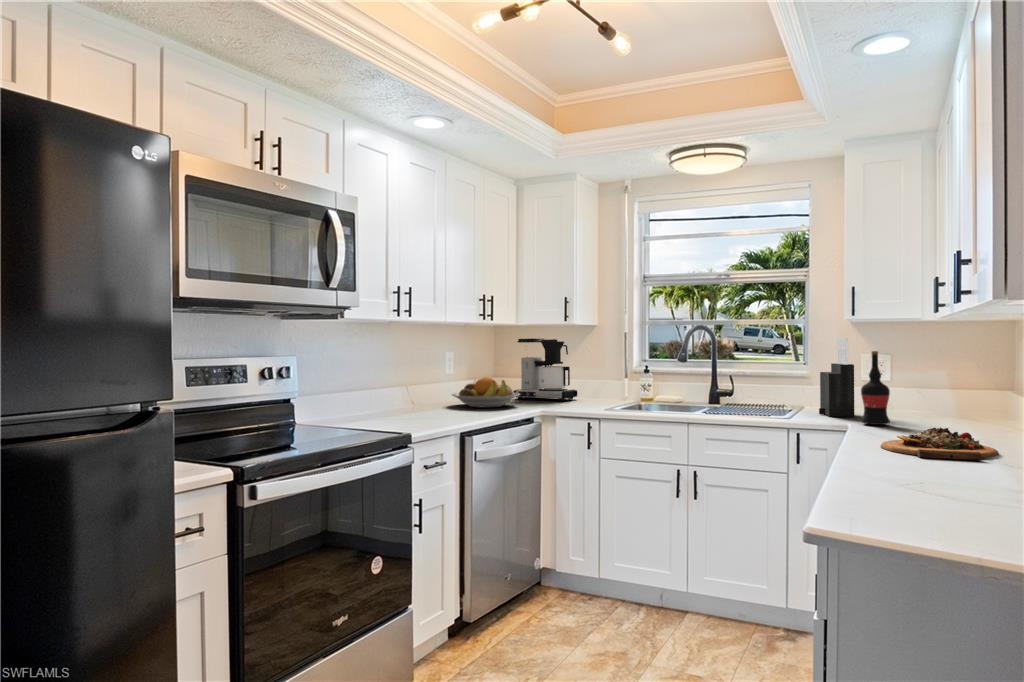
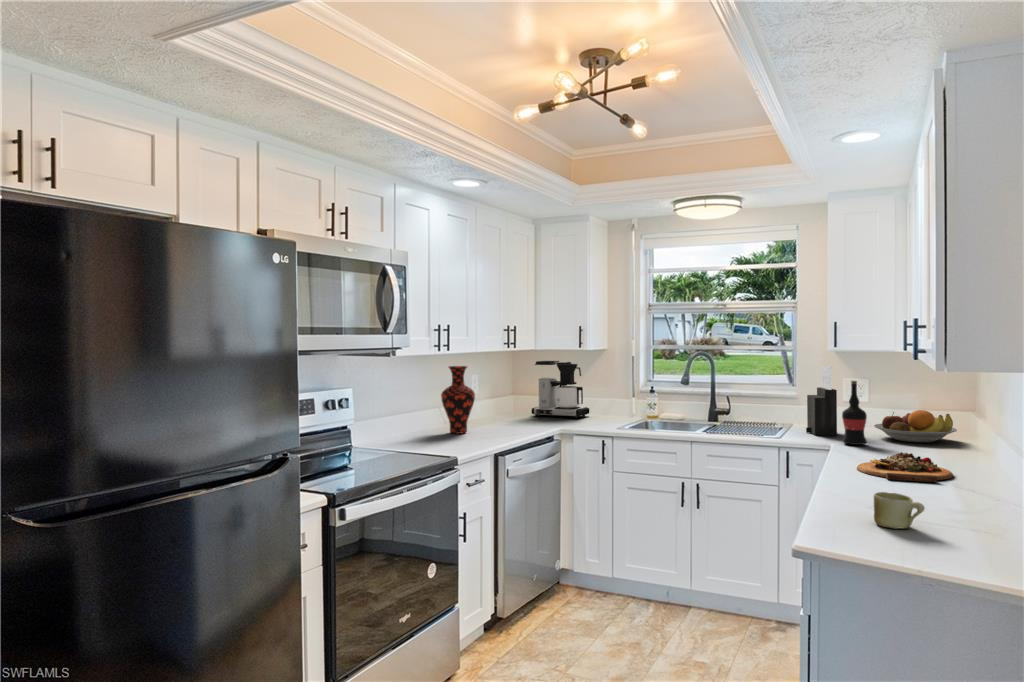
vase: none [406,338,444,413] -> present [441,366,475,434]
fruit bowl: present [452,377,520,407] -> present [874,410,957,442]
mug: none [910,463,978,509] -> present [874,492,925,529]

